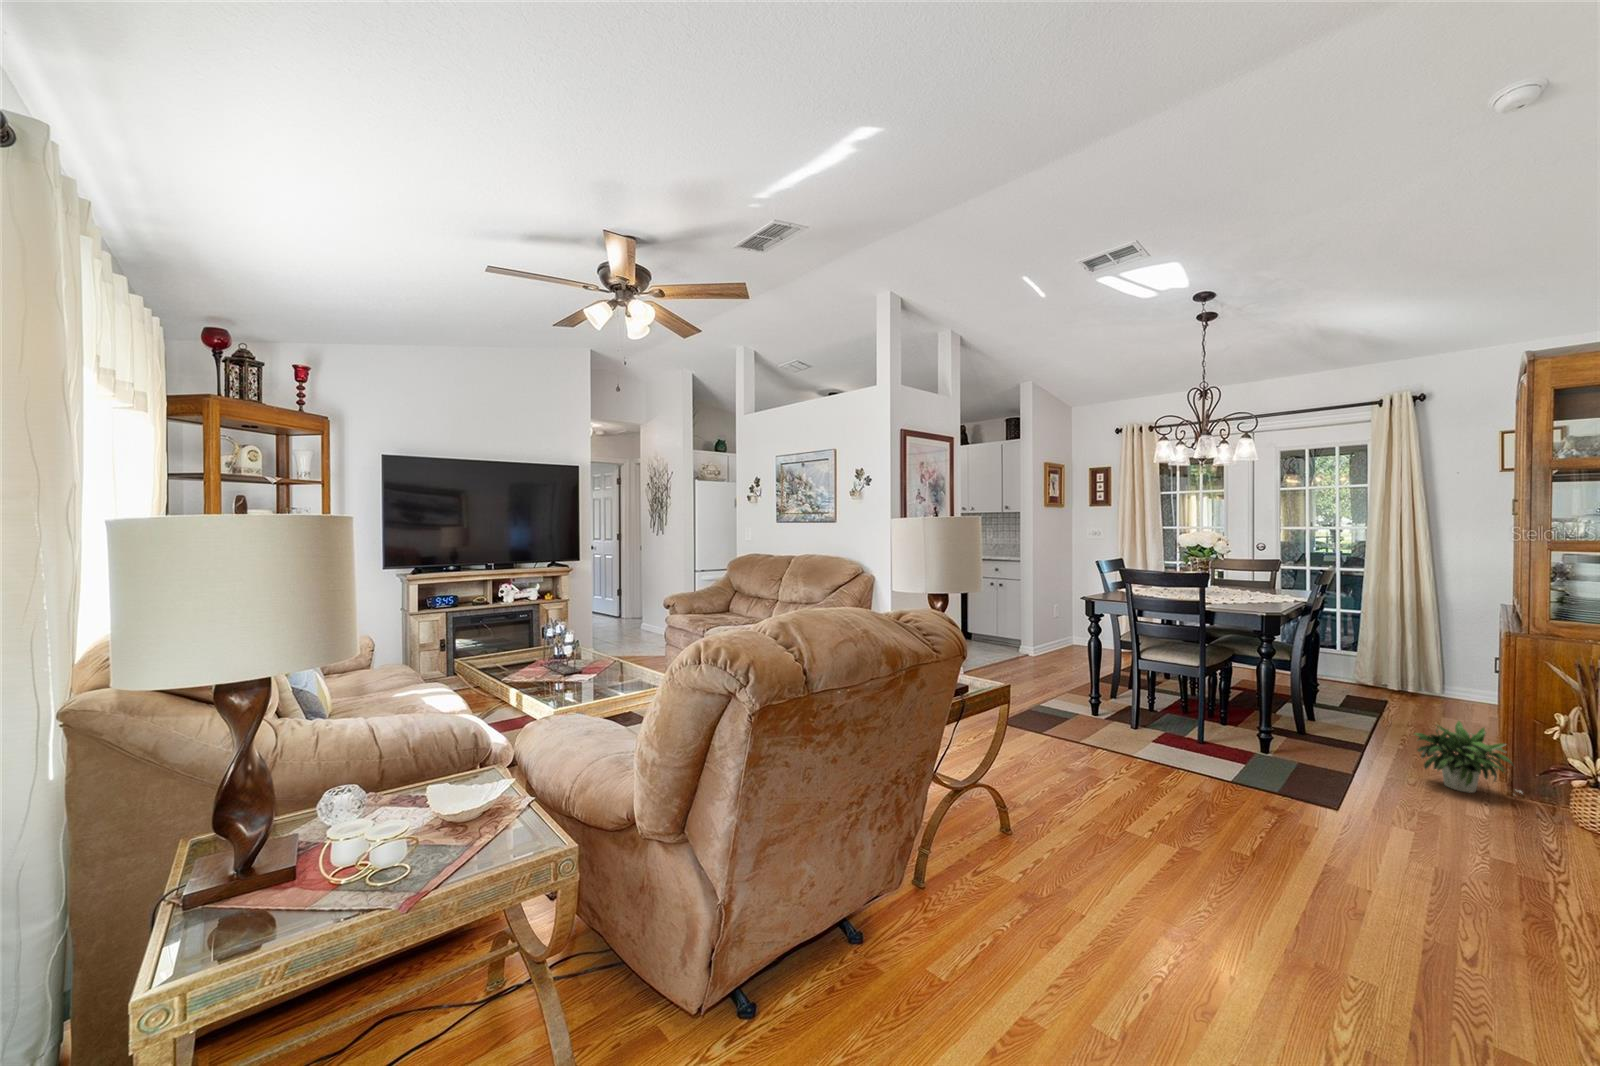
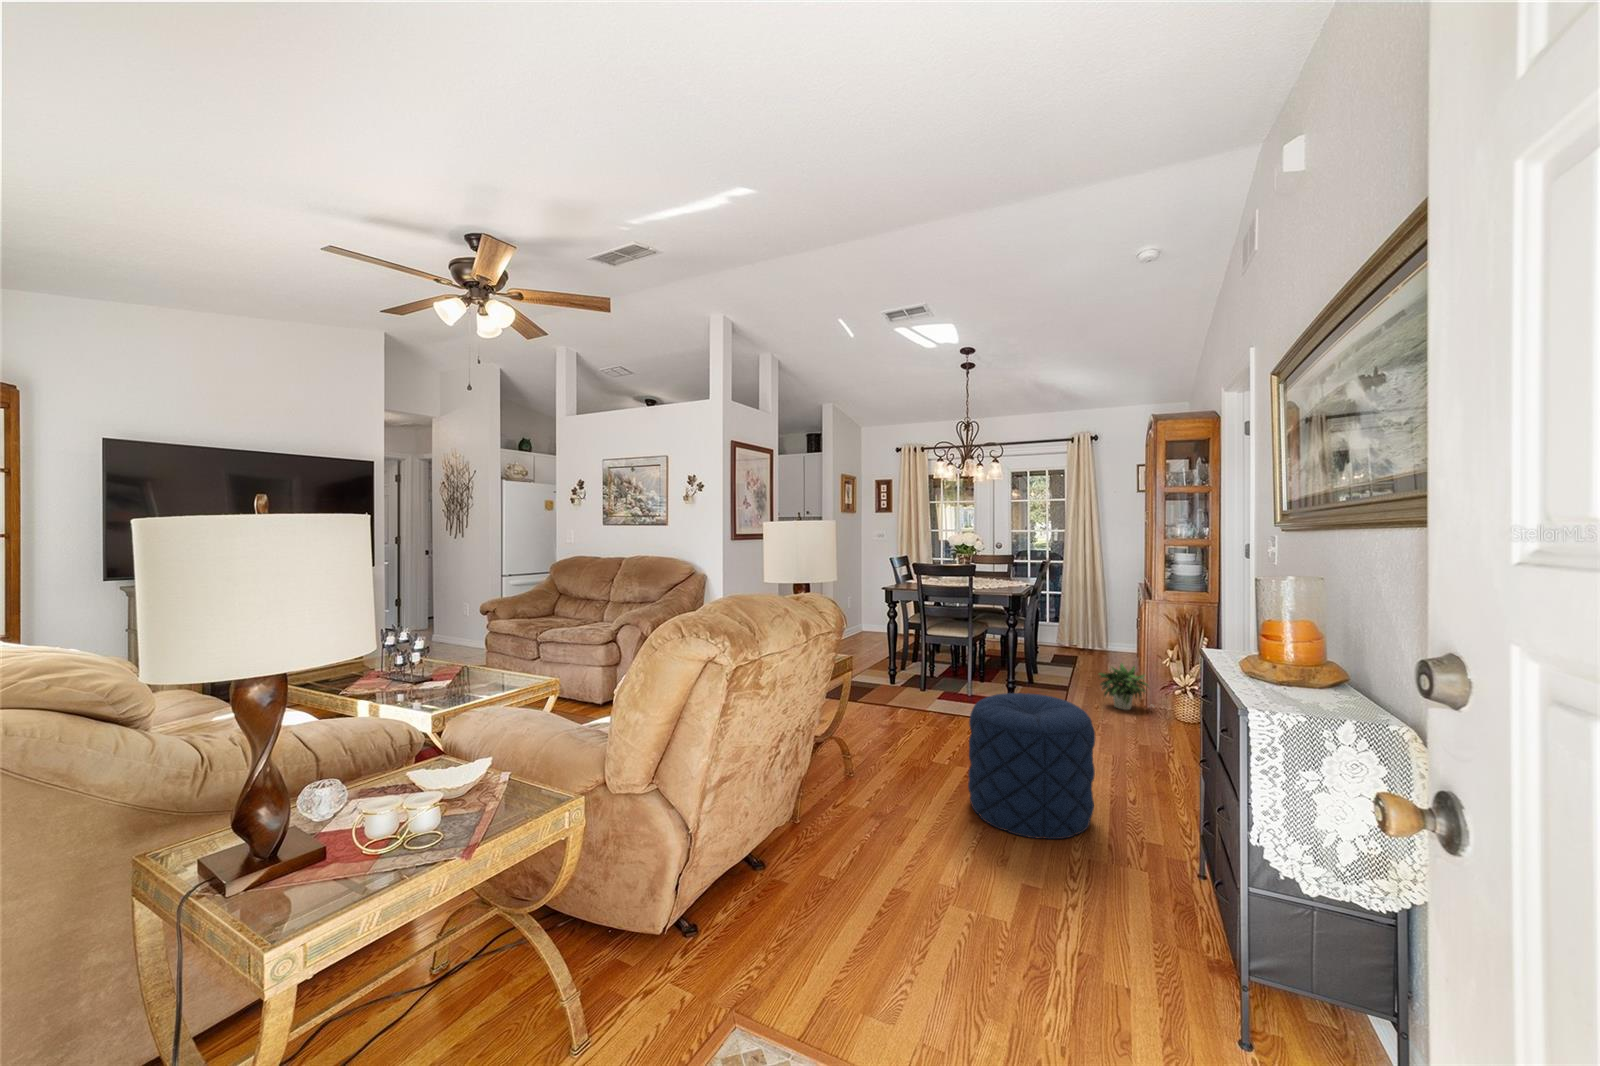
pouf: none [1169,757,1387,997] -> present [968,693,1095,839]

